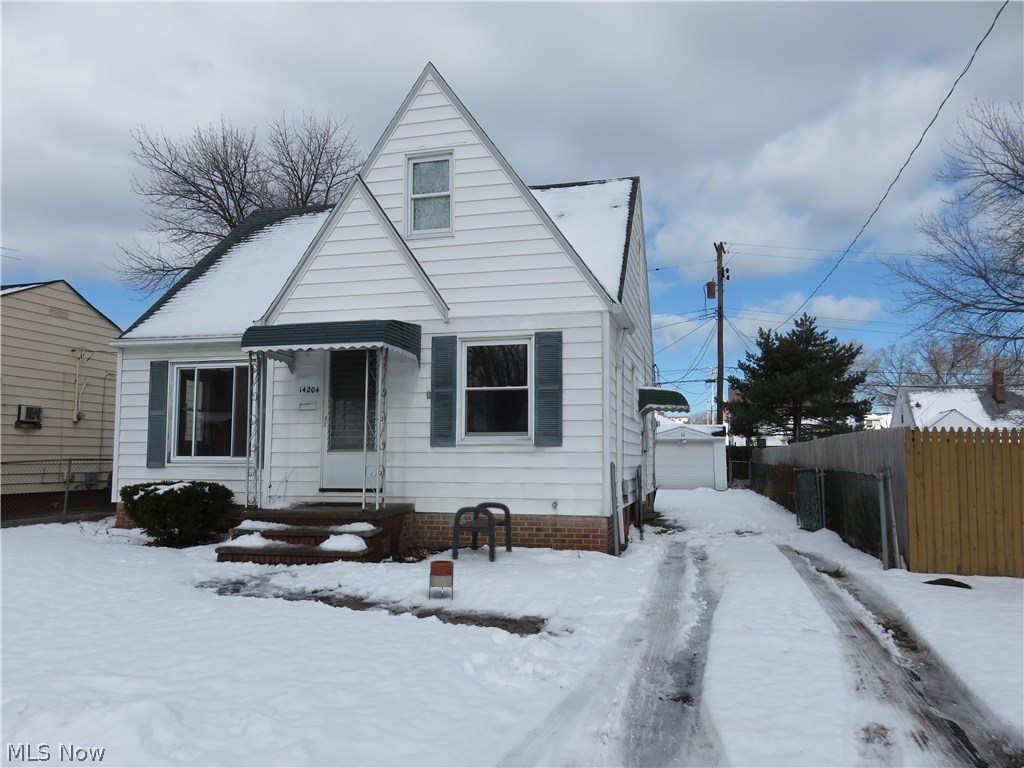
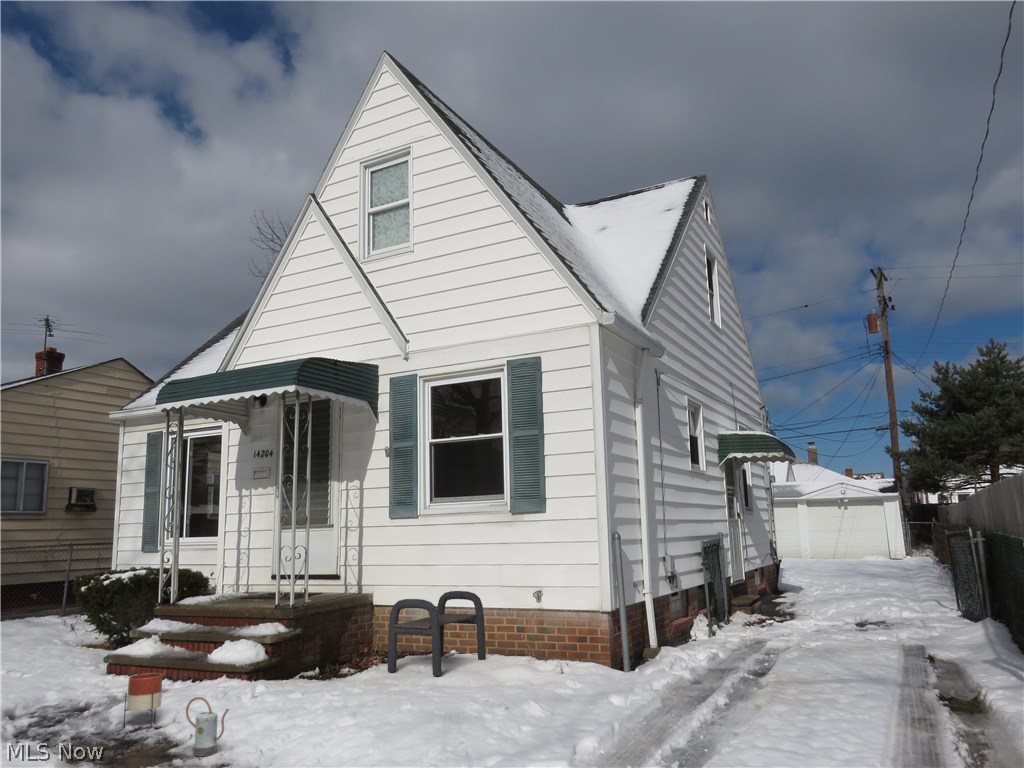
planter: present [429,560,454,599] -> present [124,673,163,727]
watering can: none [377,567,410,605] -> present [186,697,229,756]

